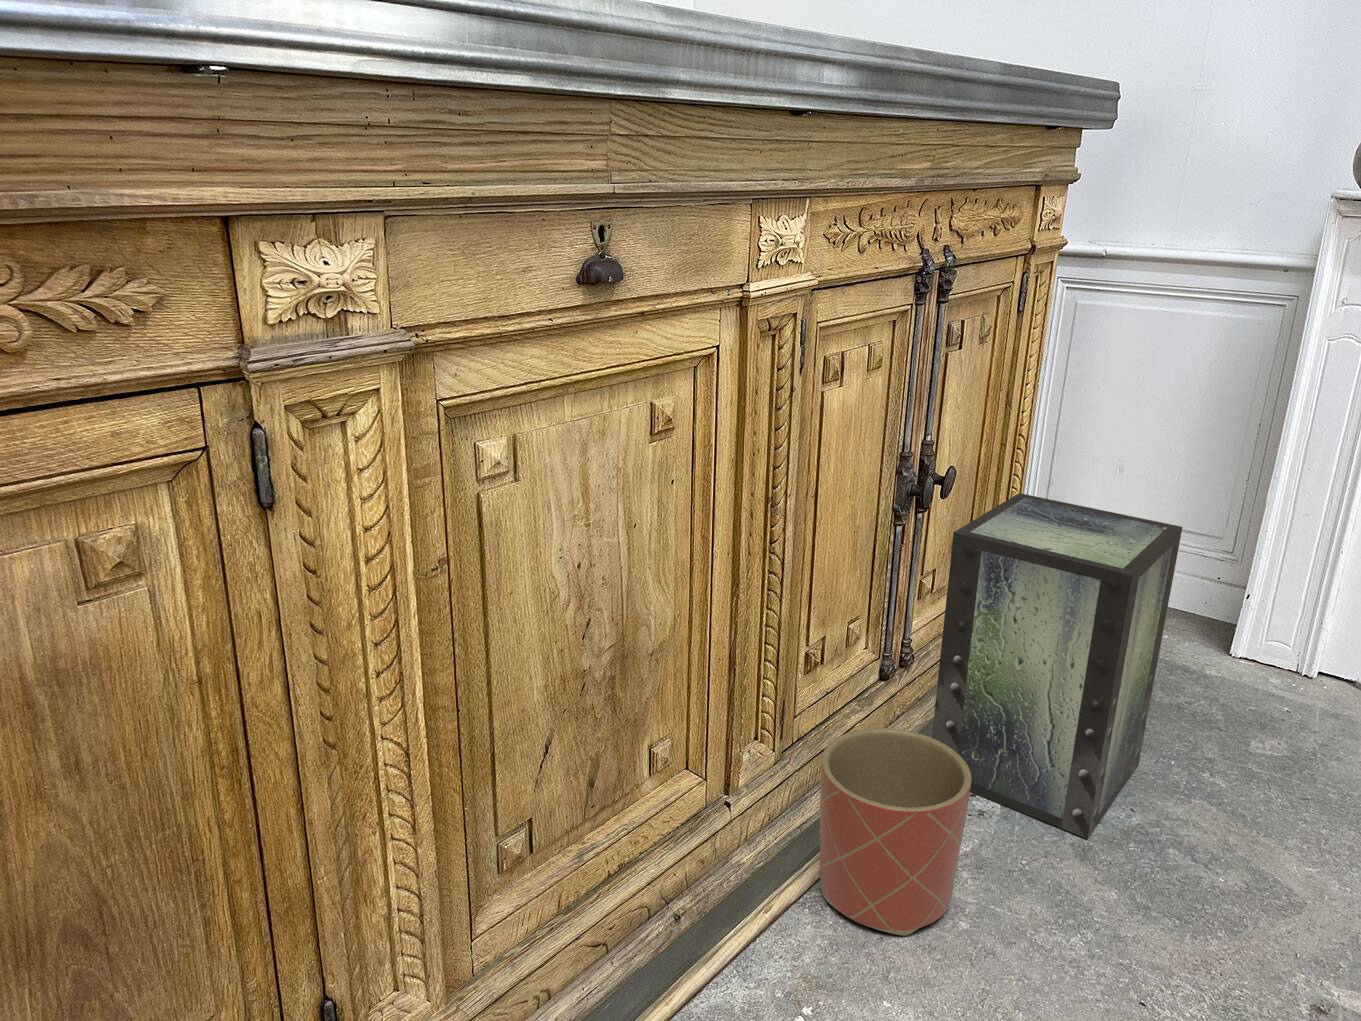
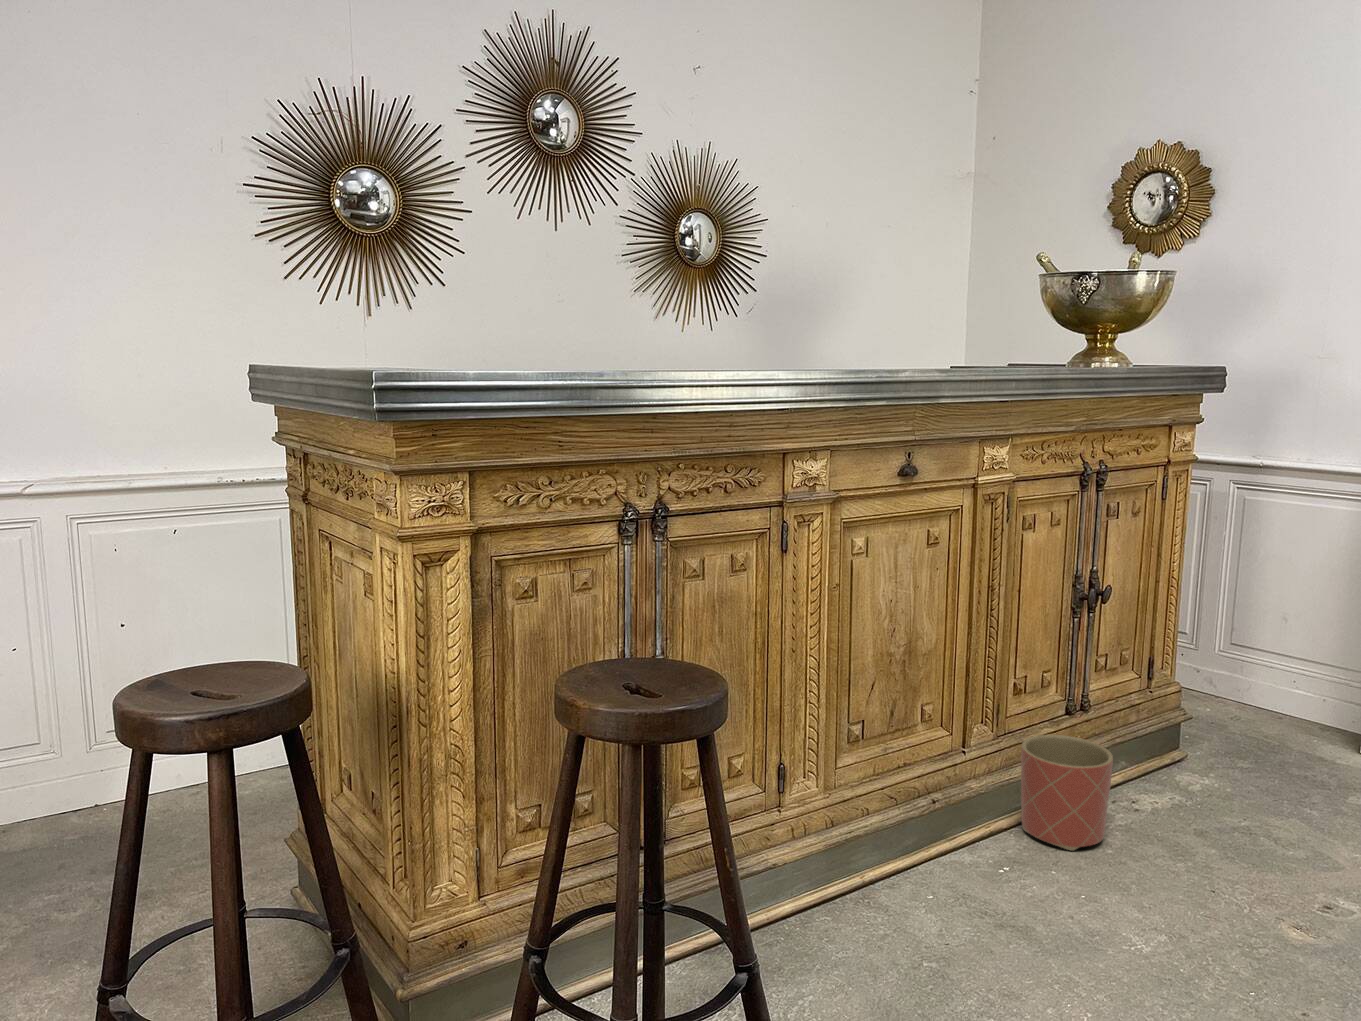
storage box: present [932,493,1182,839] -> none [1104,613,1275,829]

